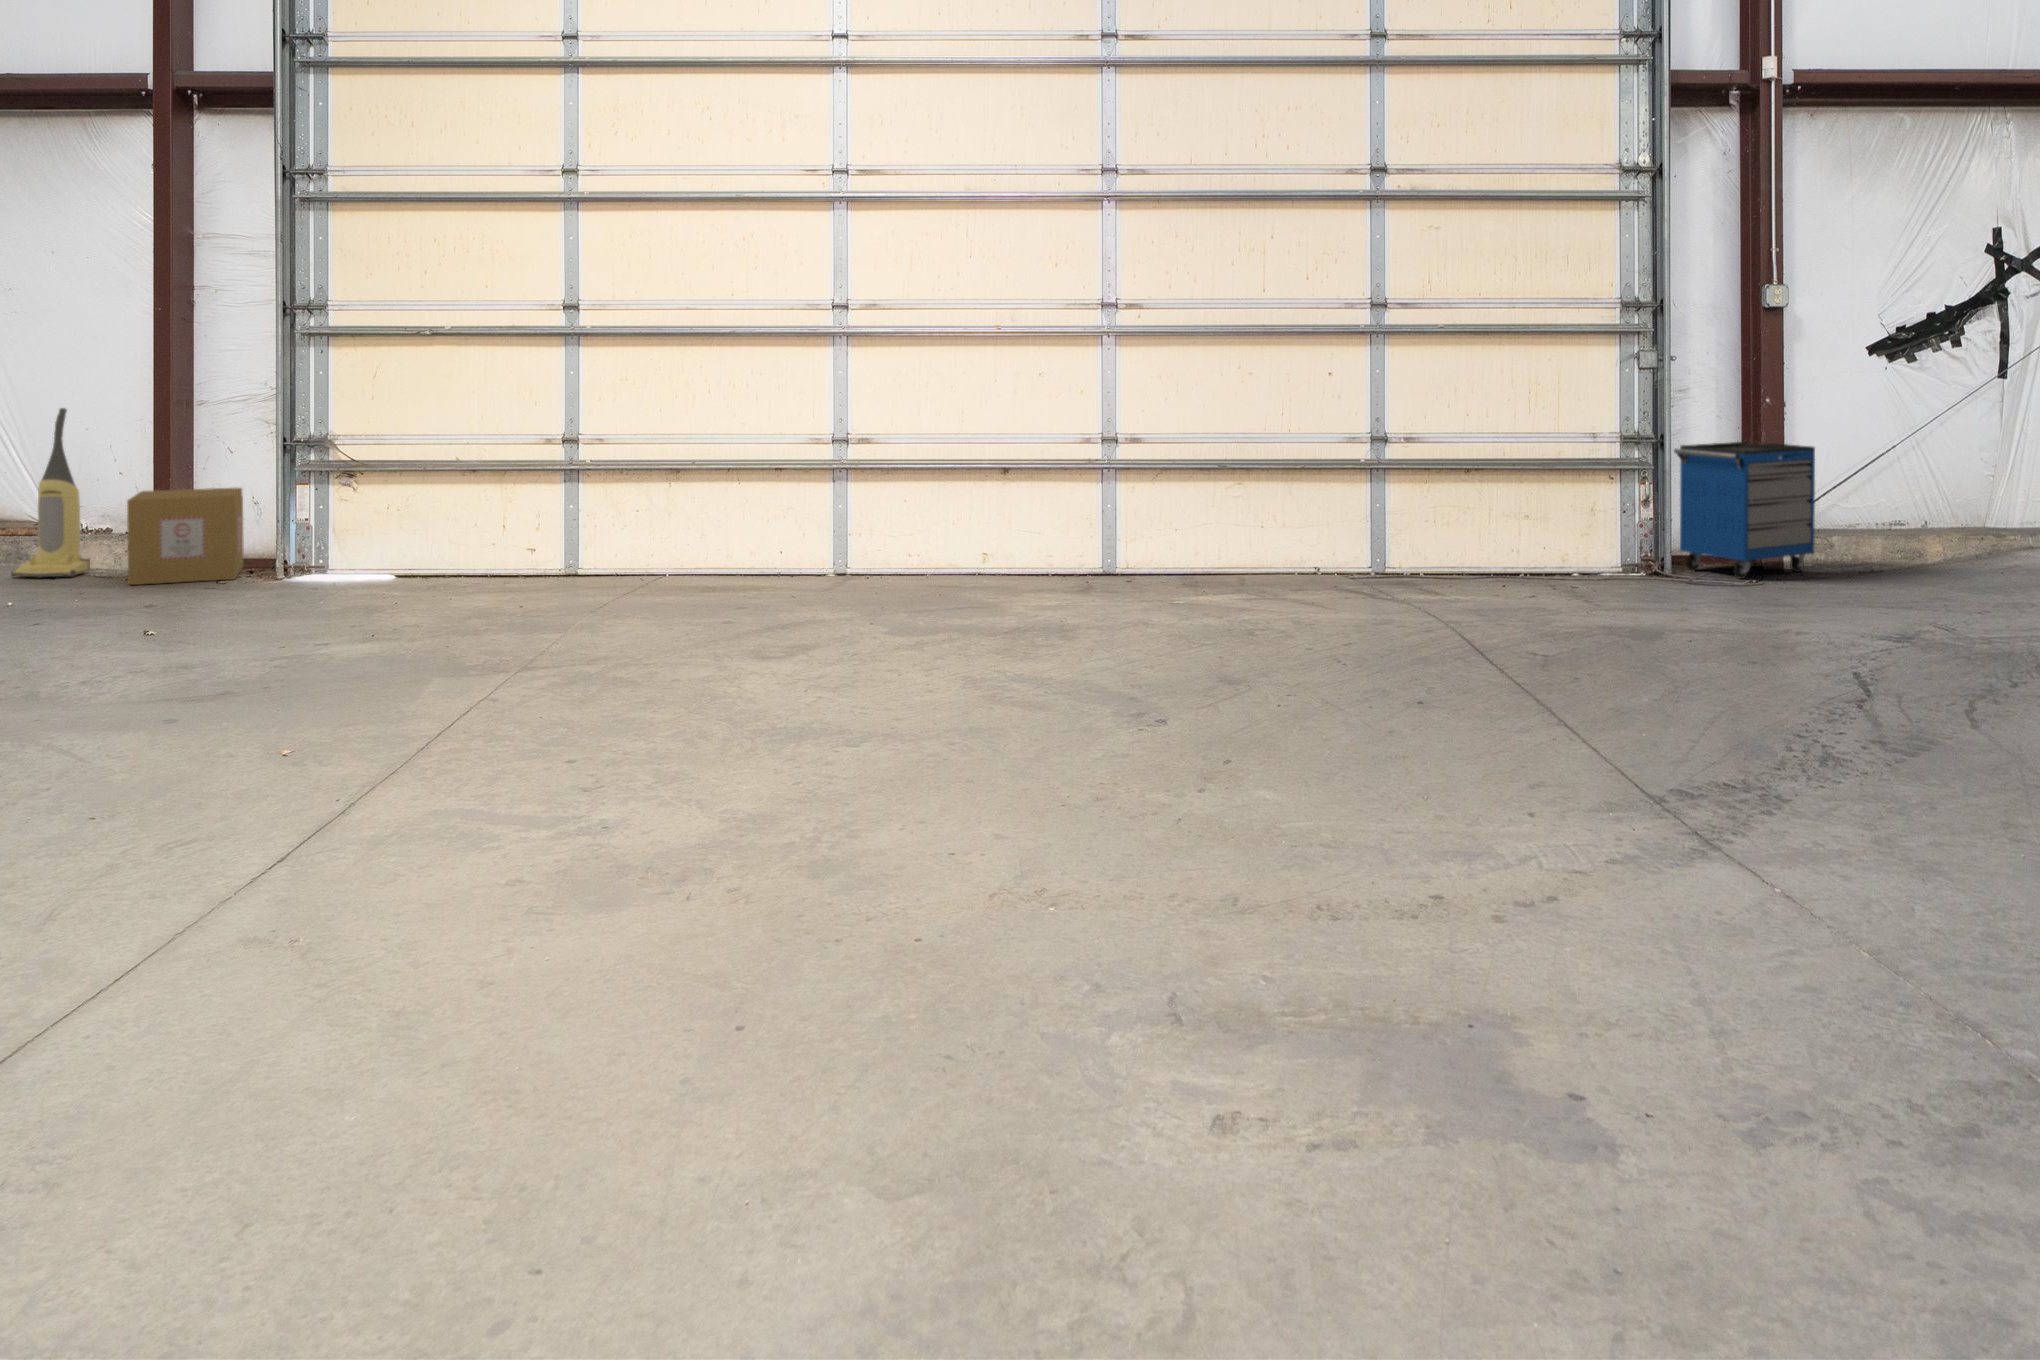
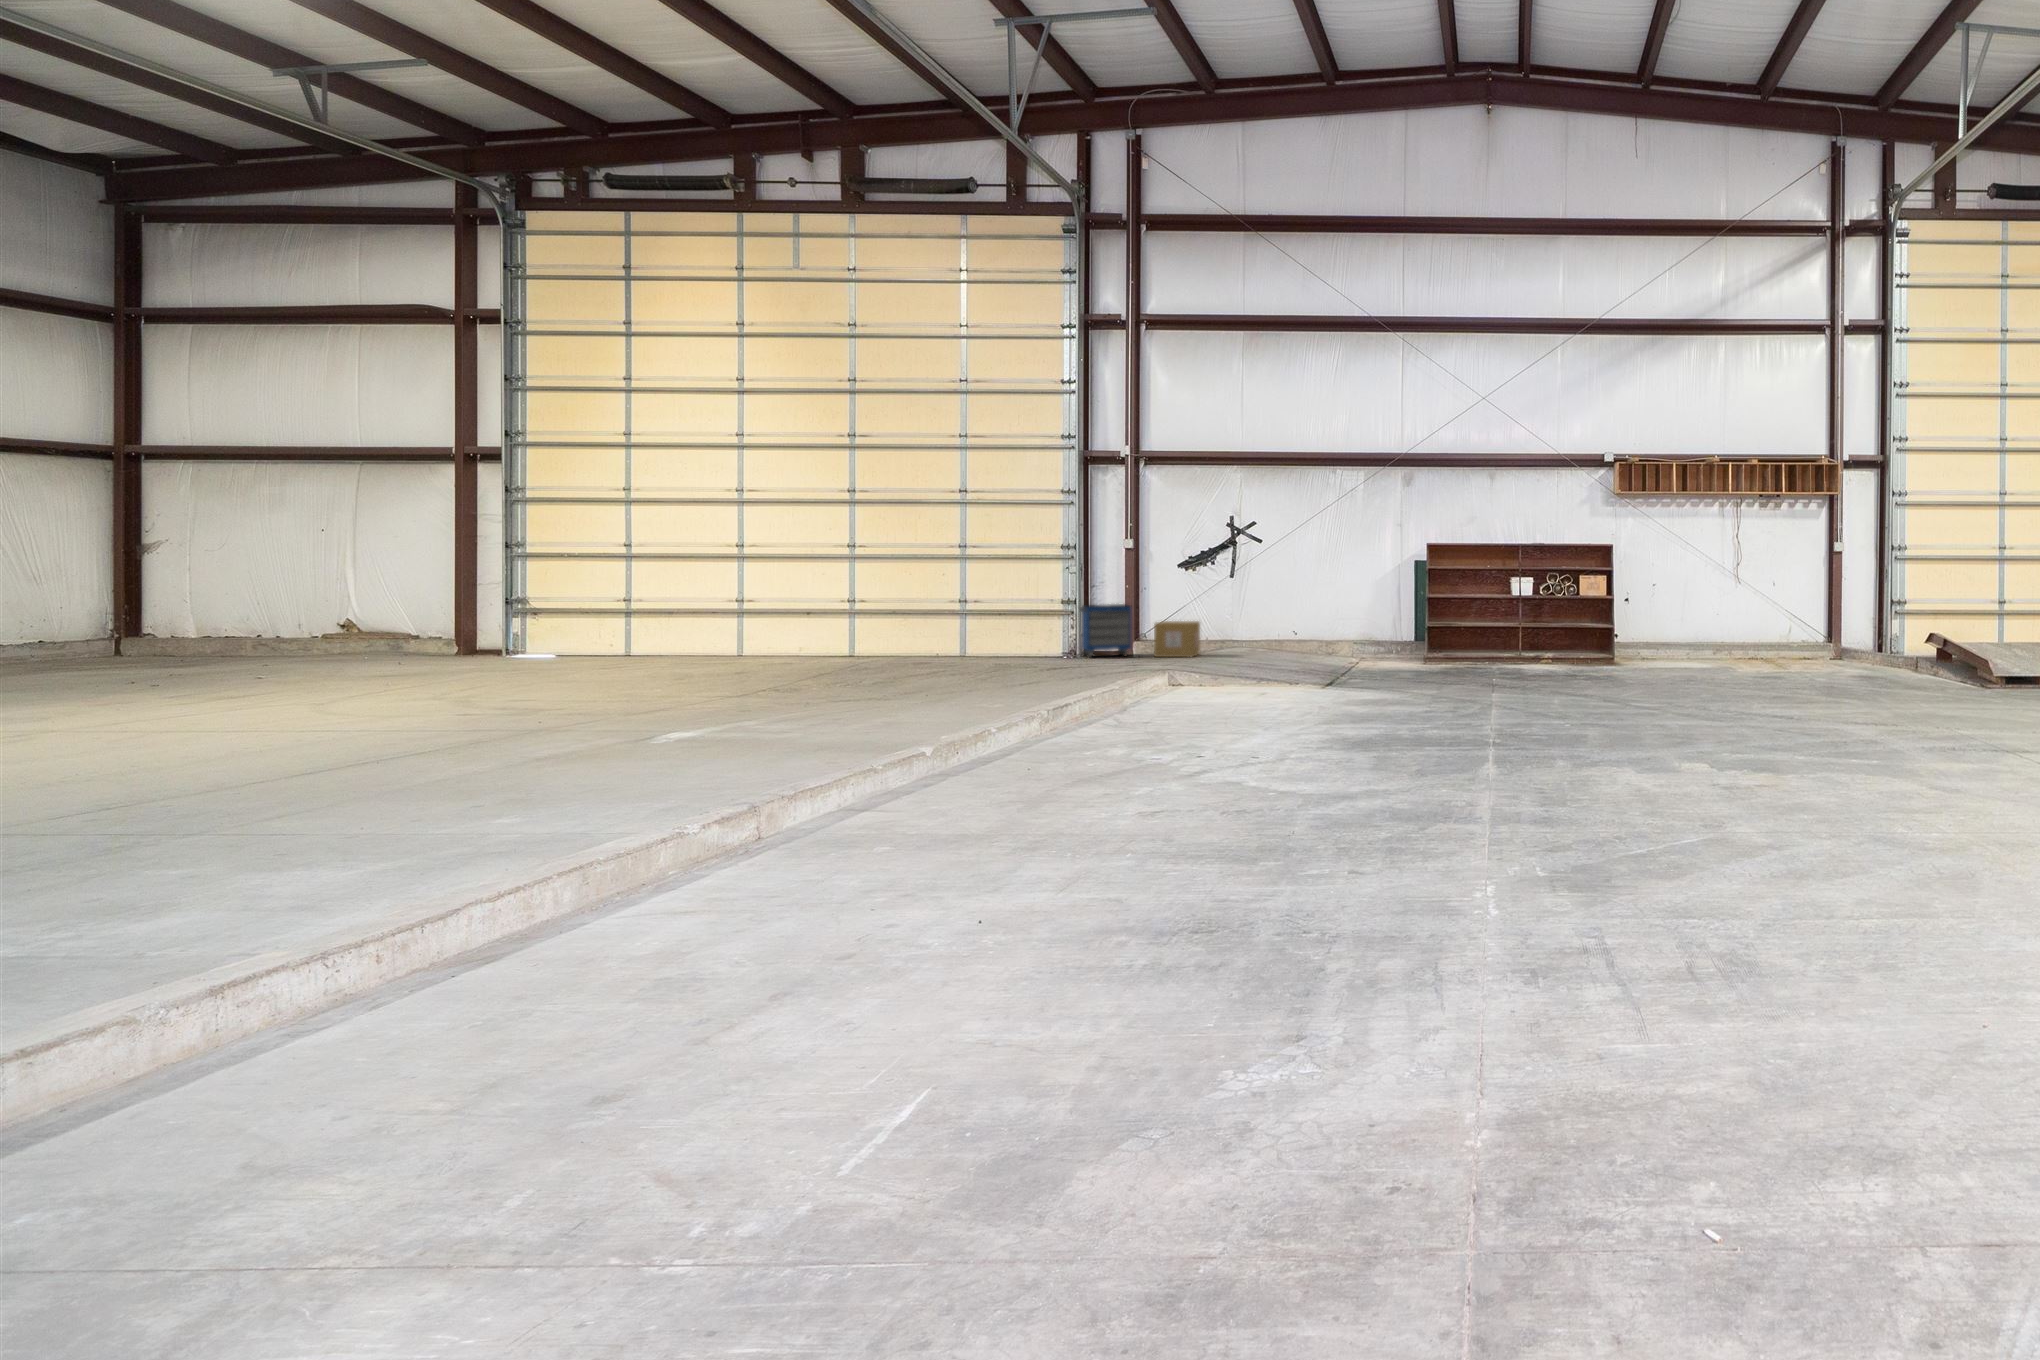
vacuum cleaner: present [11,408,90,577] -> none [390,586,426,655]
cardboard box: present [127,488,244,585] -> present [1154,621,1200,657]

